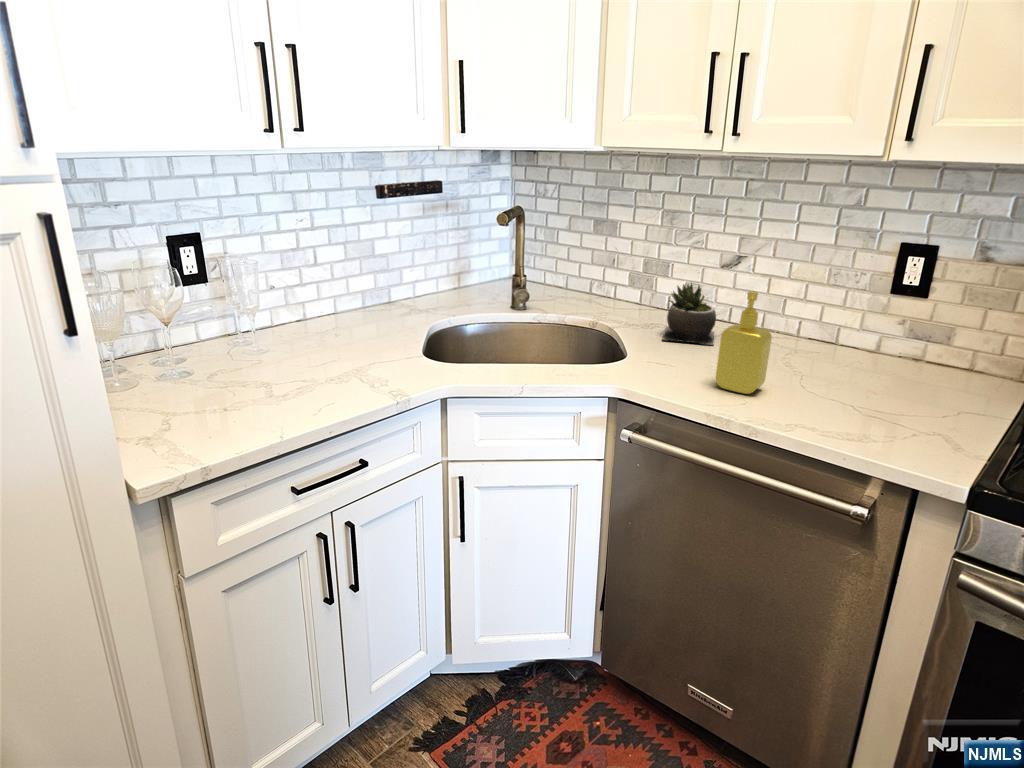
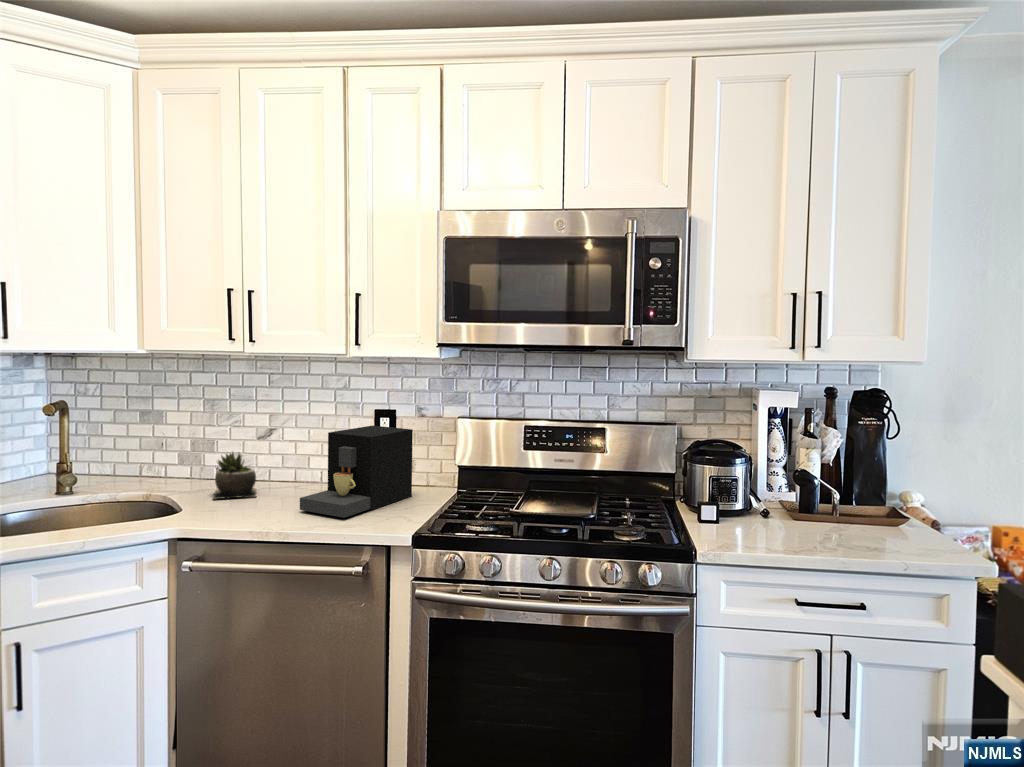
coffee maker: none [770,268,966,405] -> present [300,426,413,518]
soap dispenser: present [716,291,772,394] -> none [258,447,296,523]

